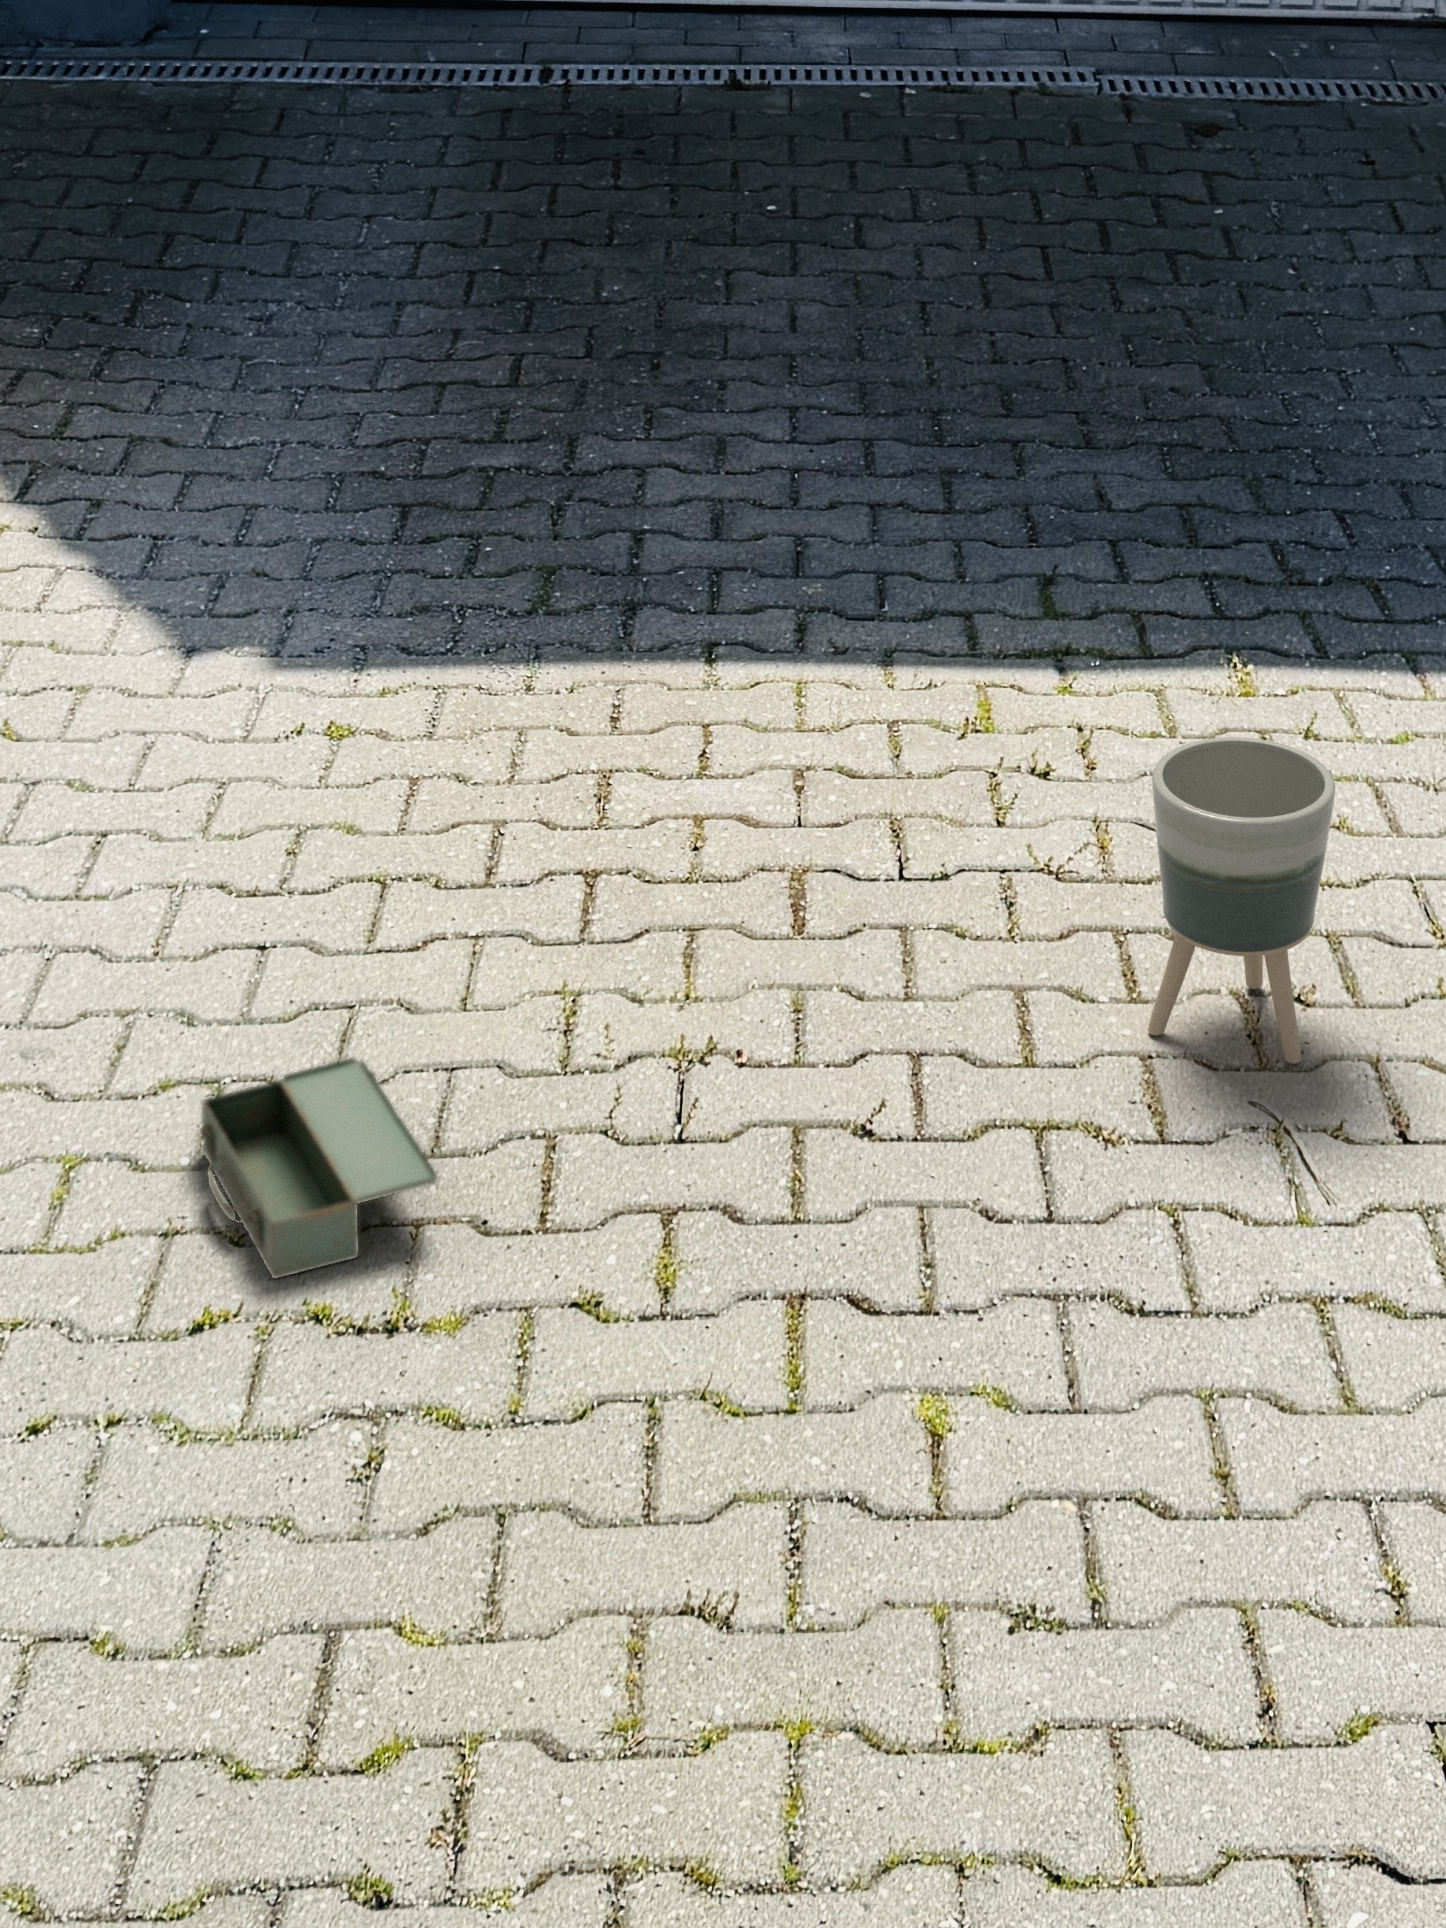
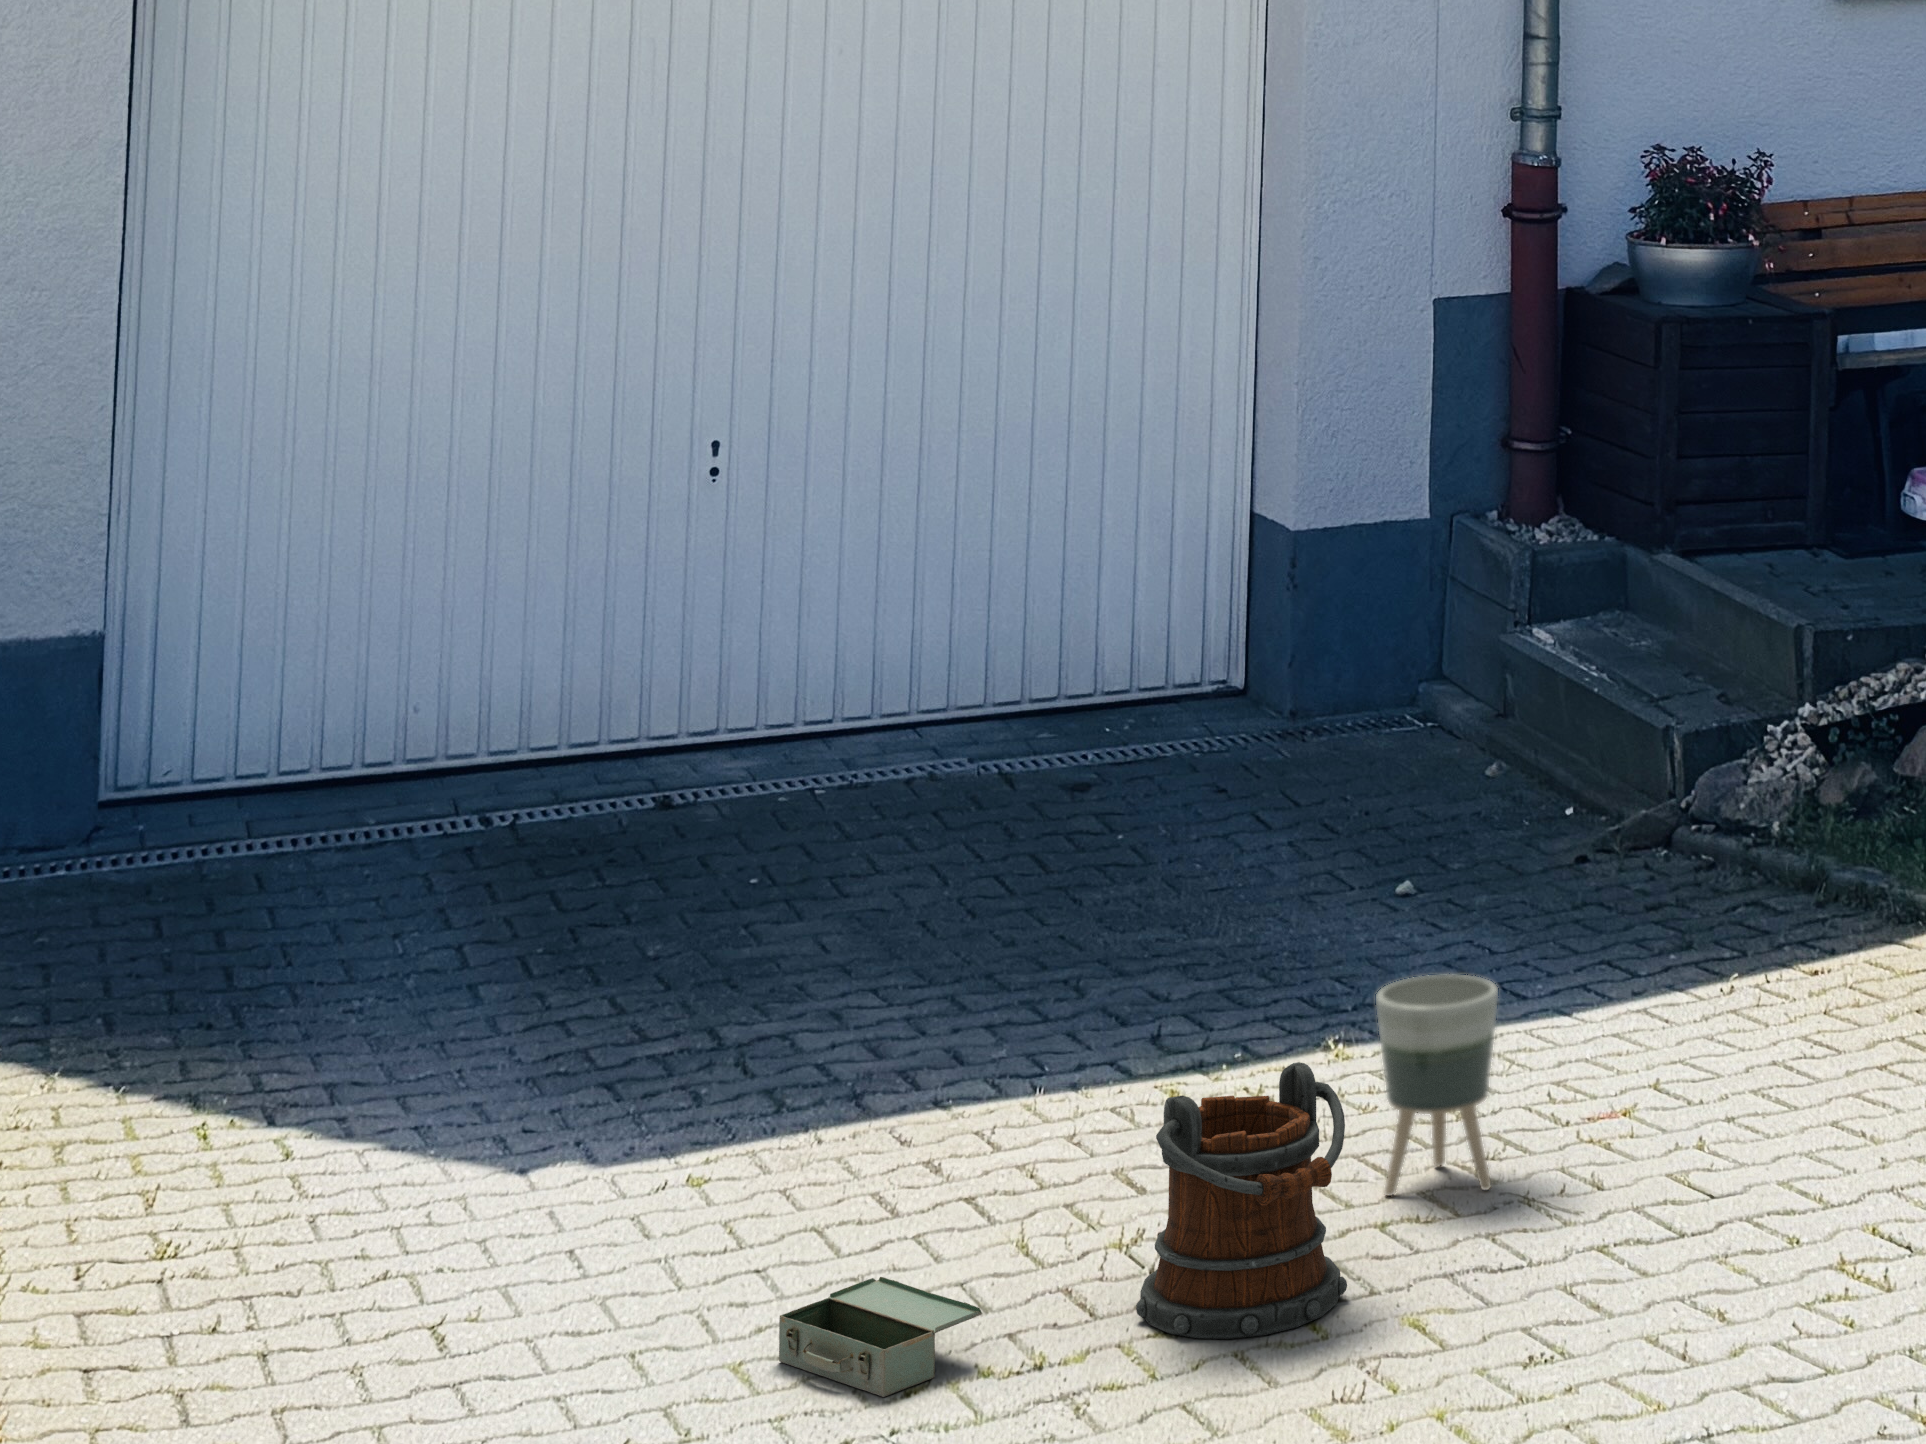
bucket: none [677,912,994,1309] -> present [1136,1062,1347,1339]

